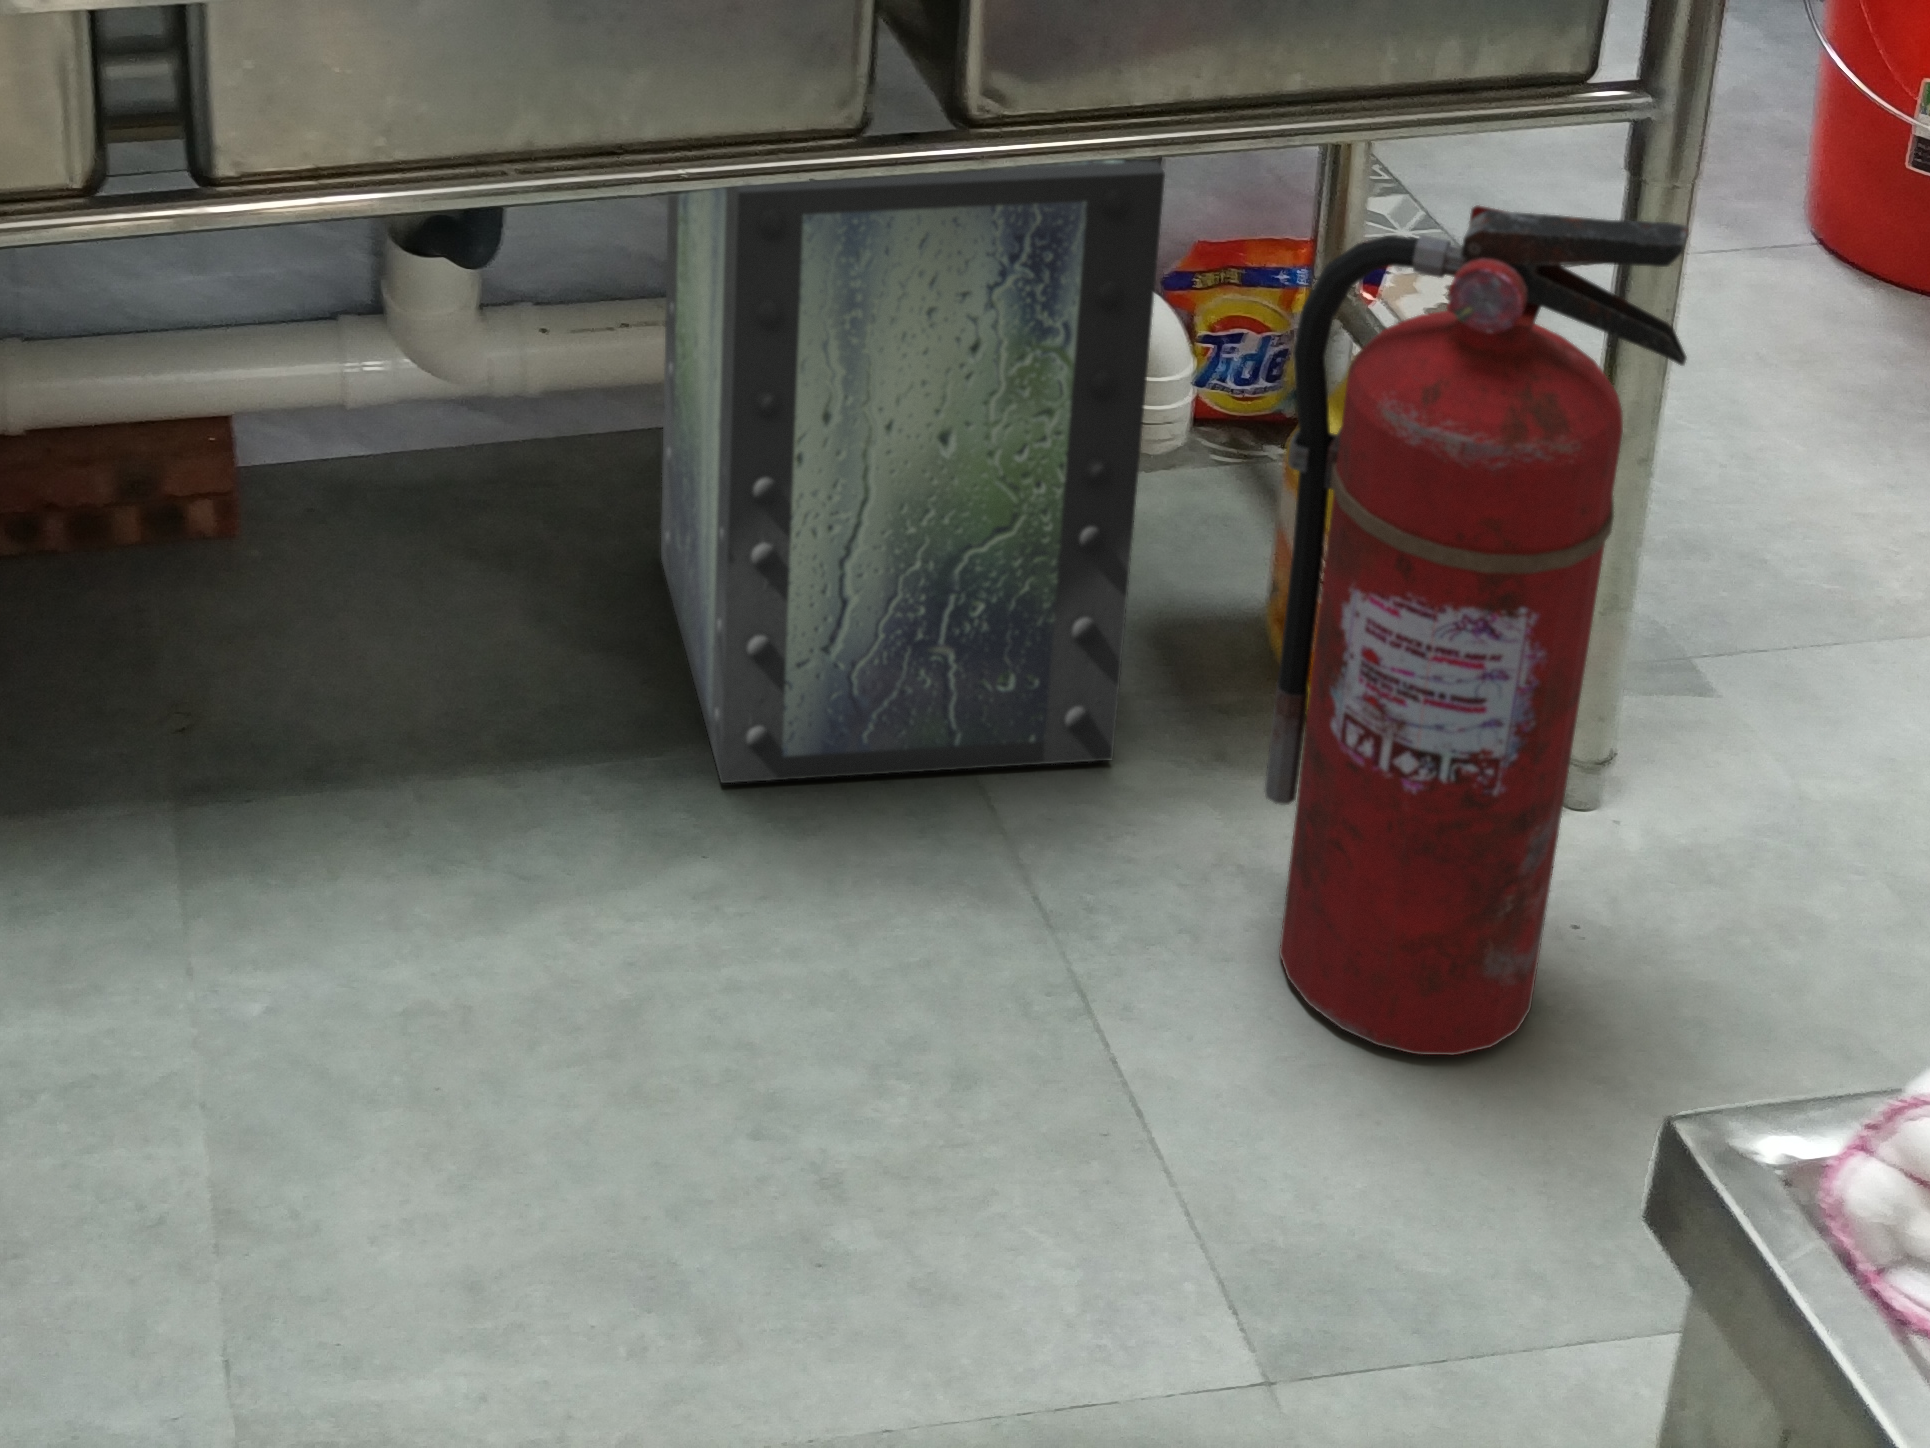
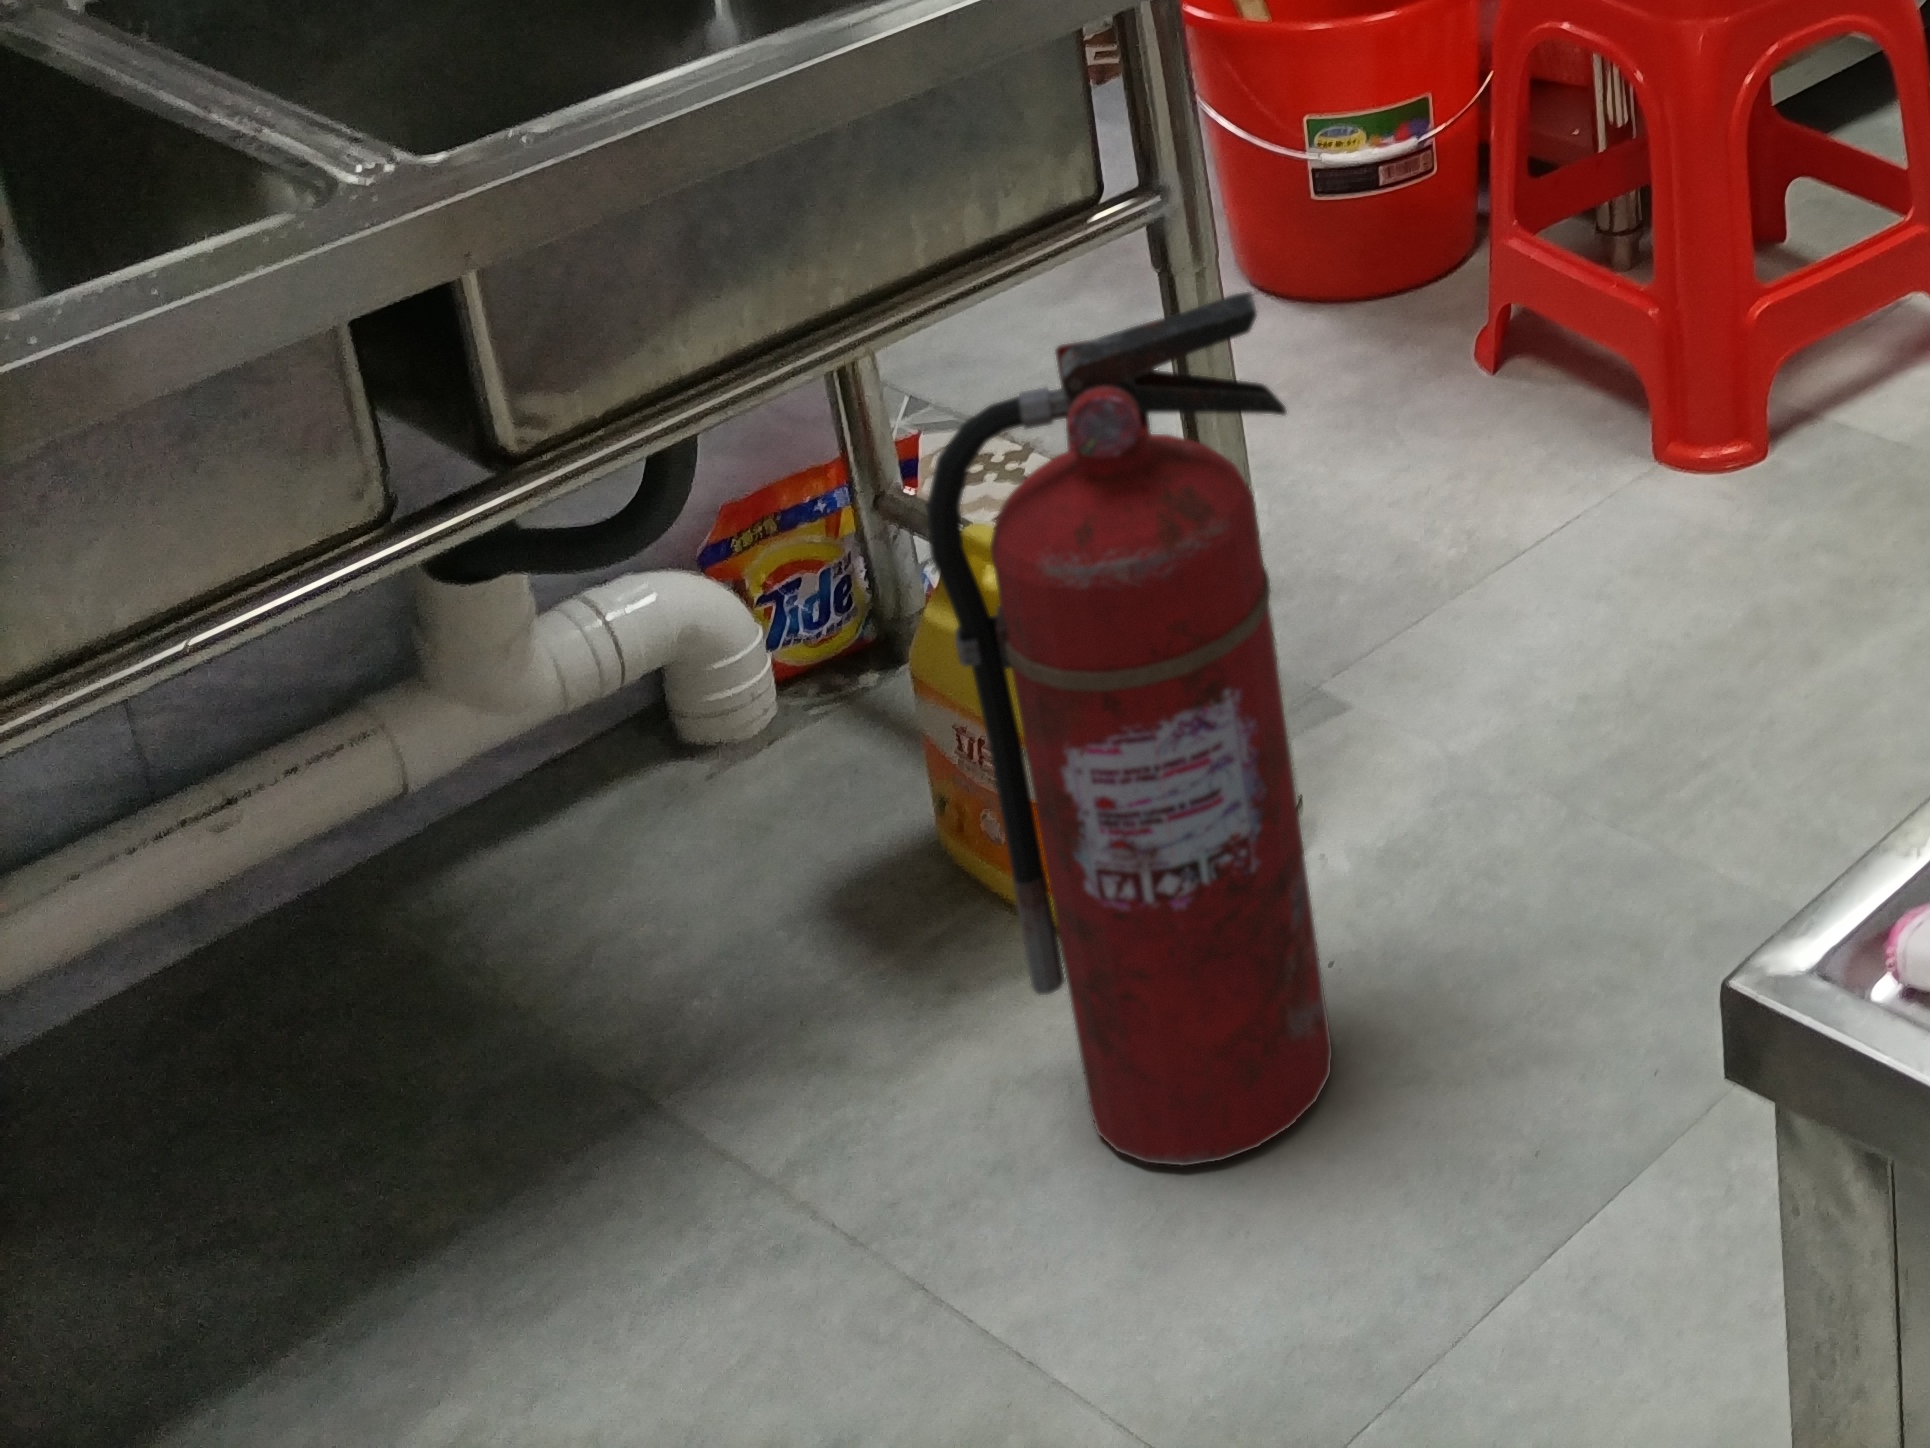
storage box: present [661,160,1165,783] -> none [35,325,853,1320]

